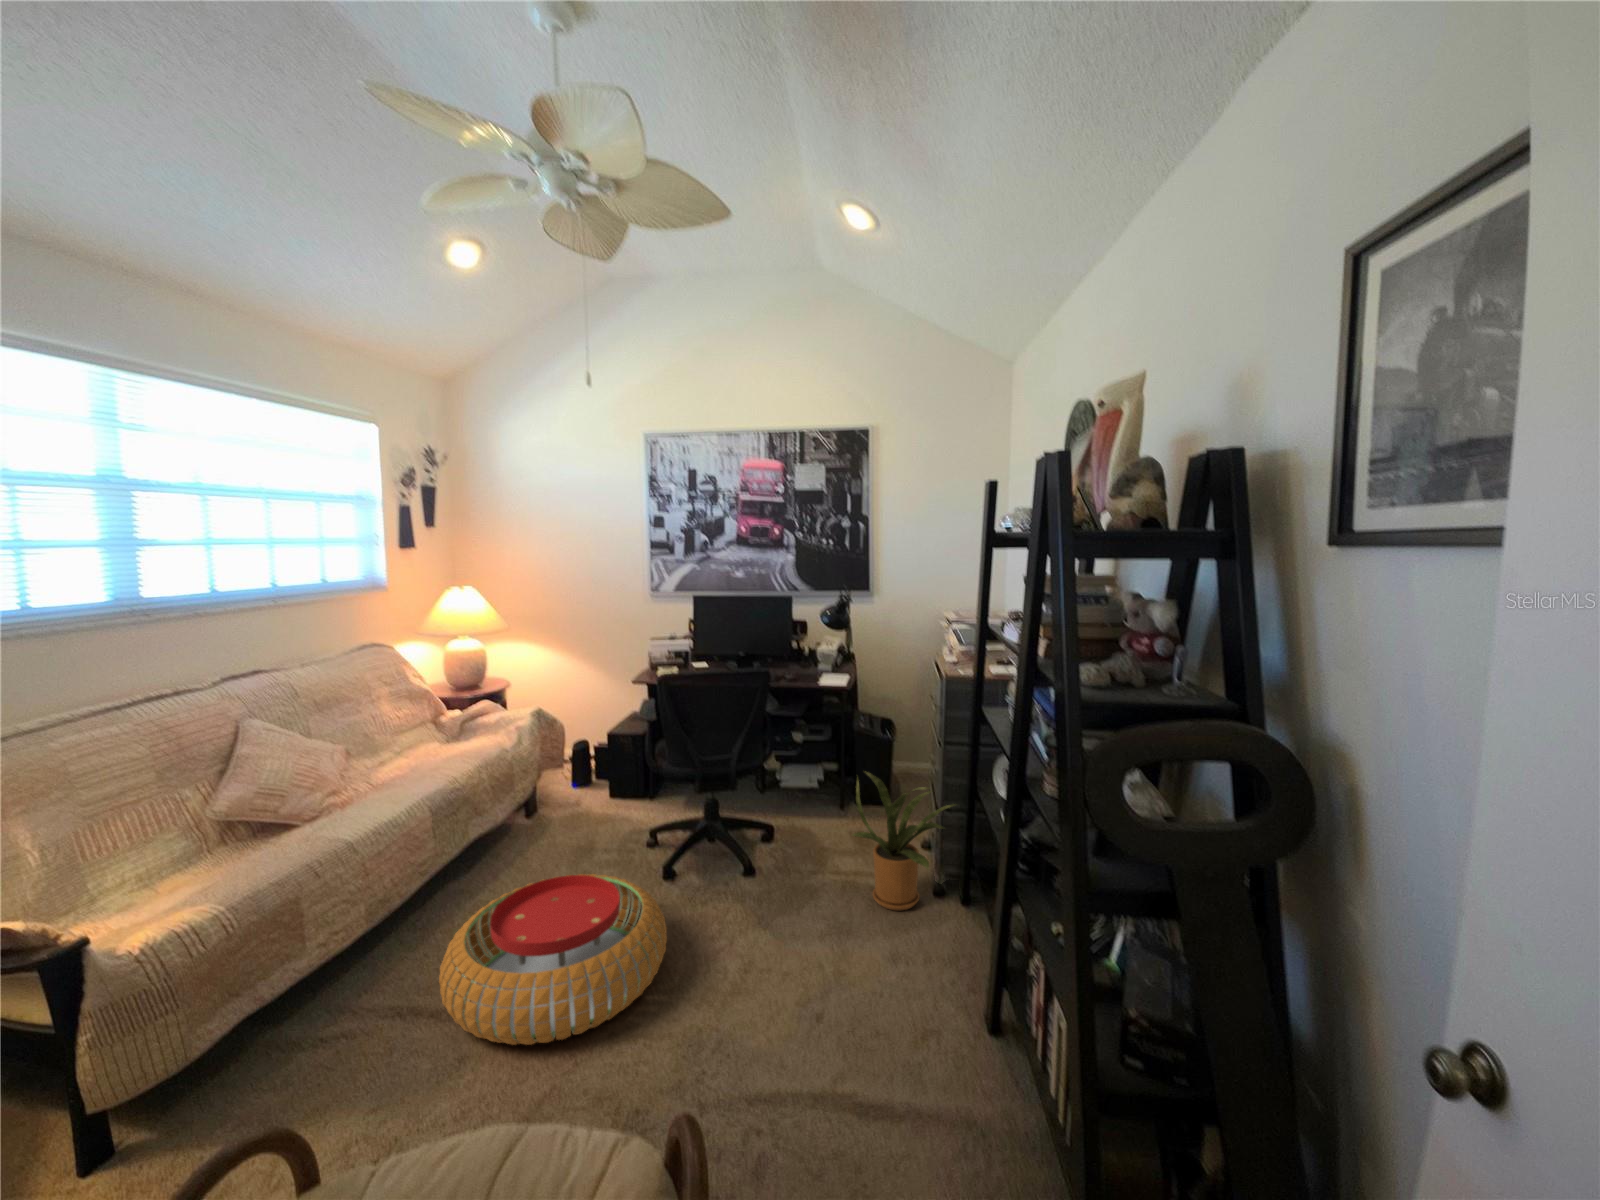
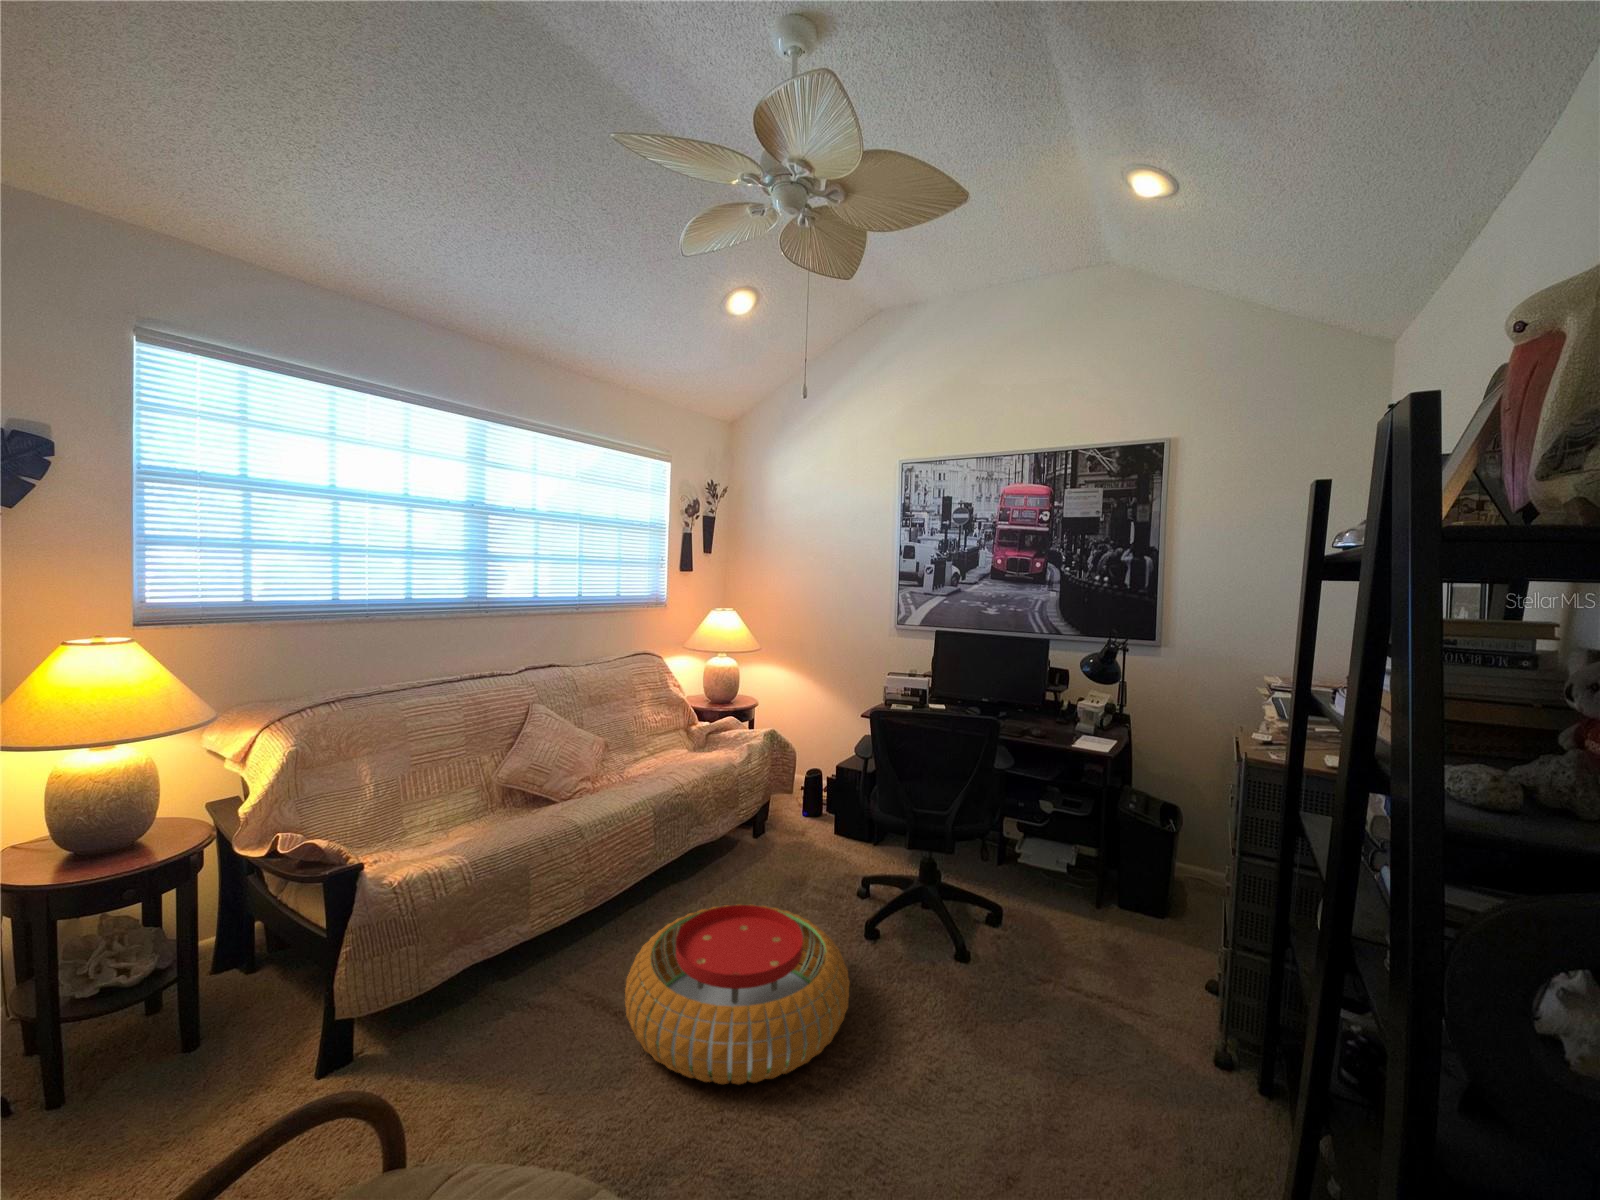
house plant: present [853,771,954,911] -> none [1091,862,1250,1062]

